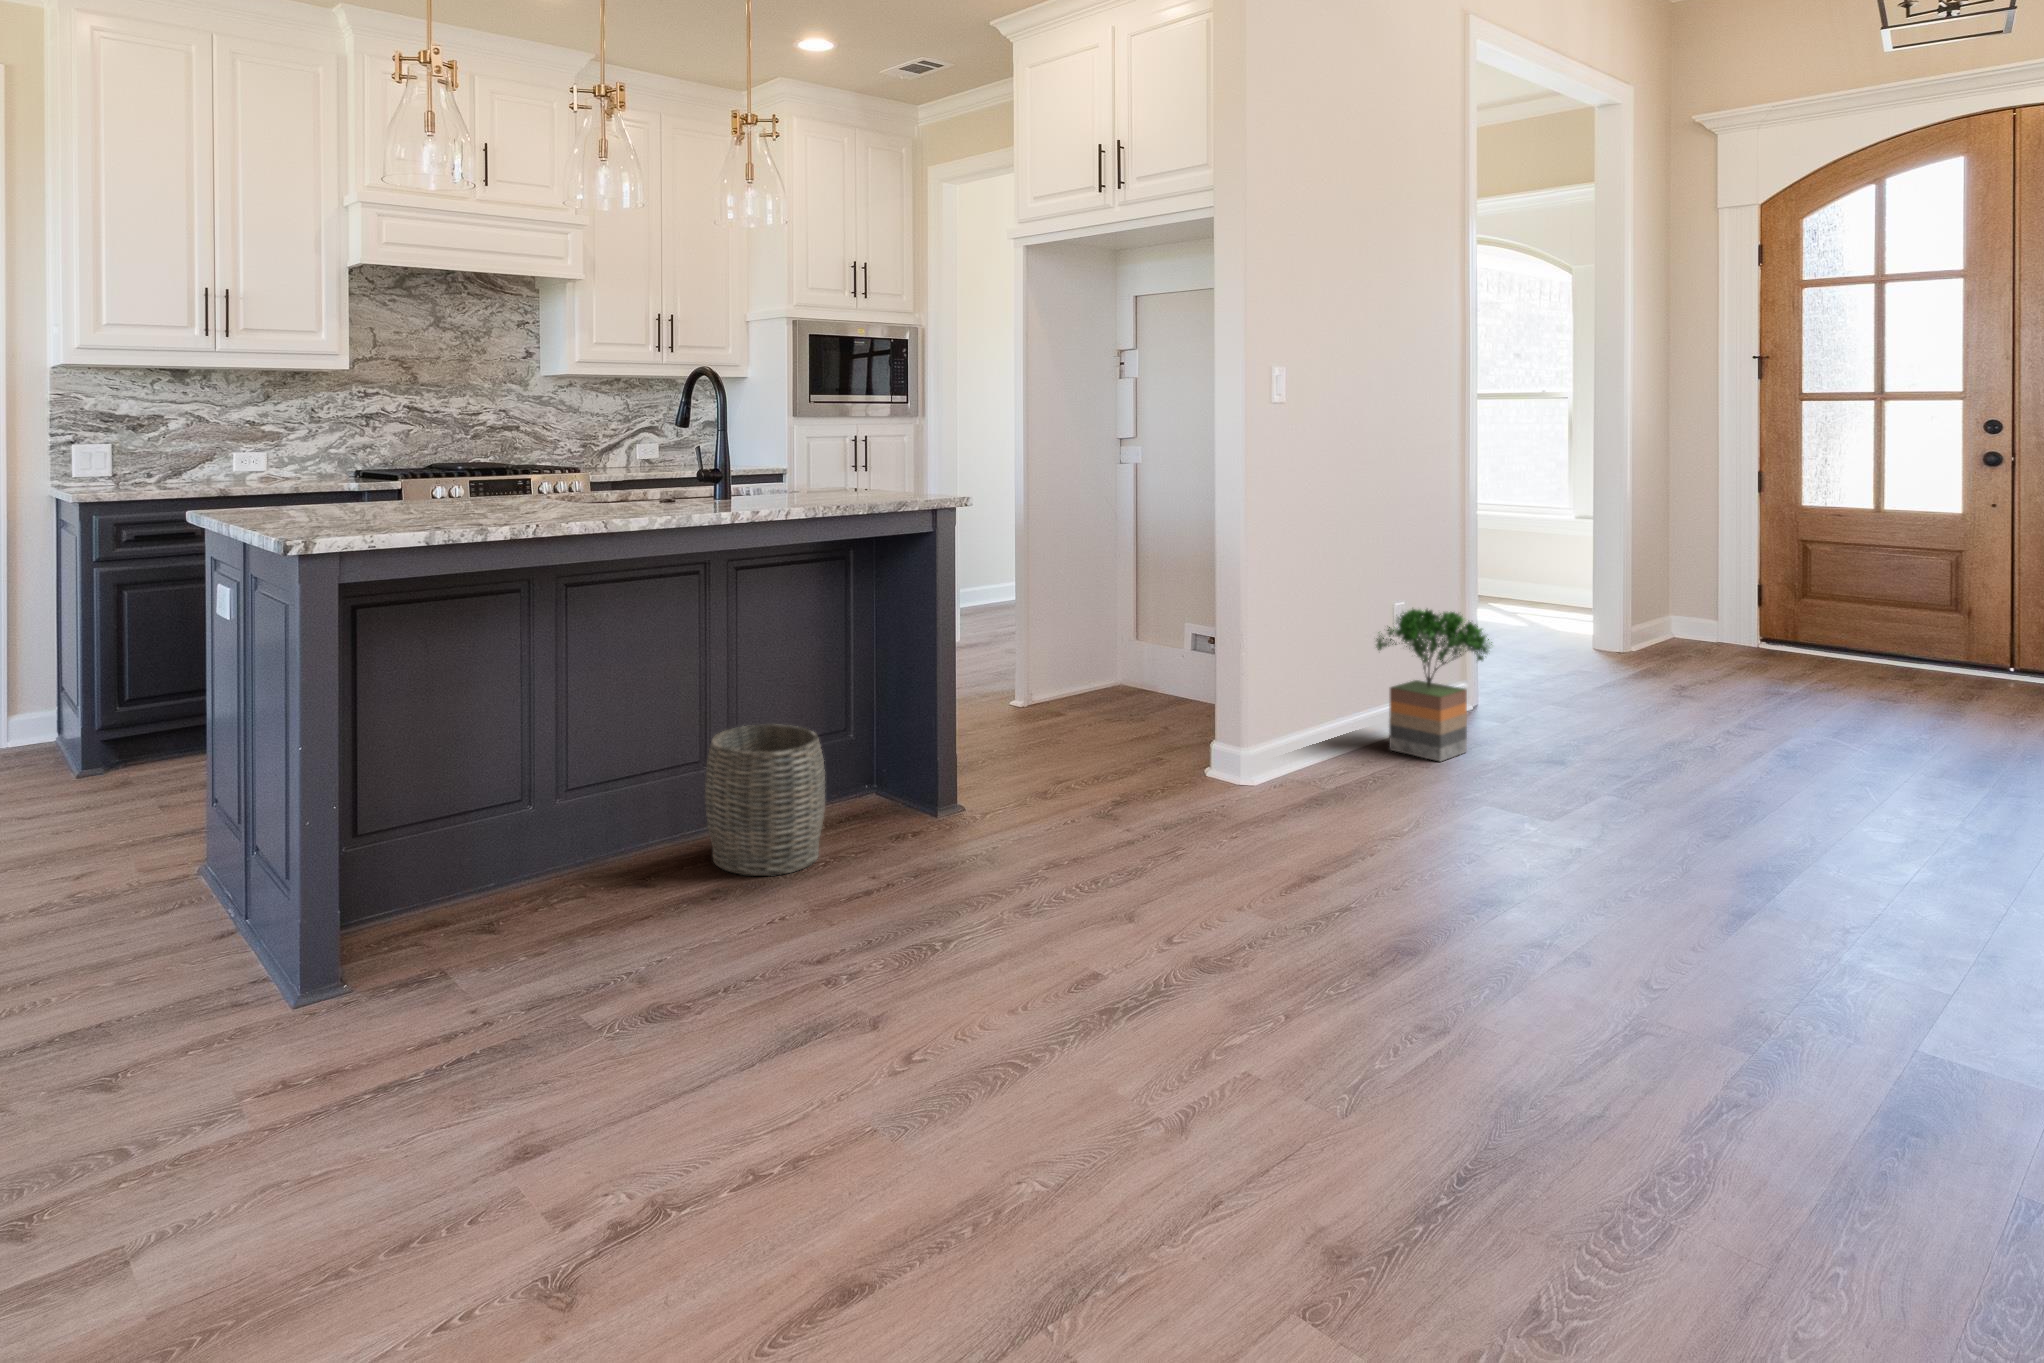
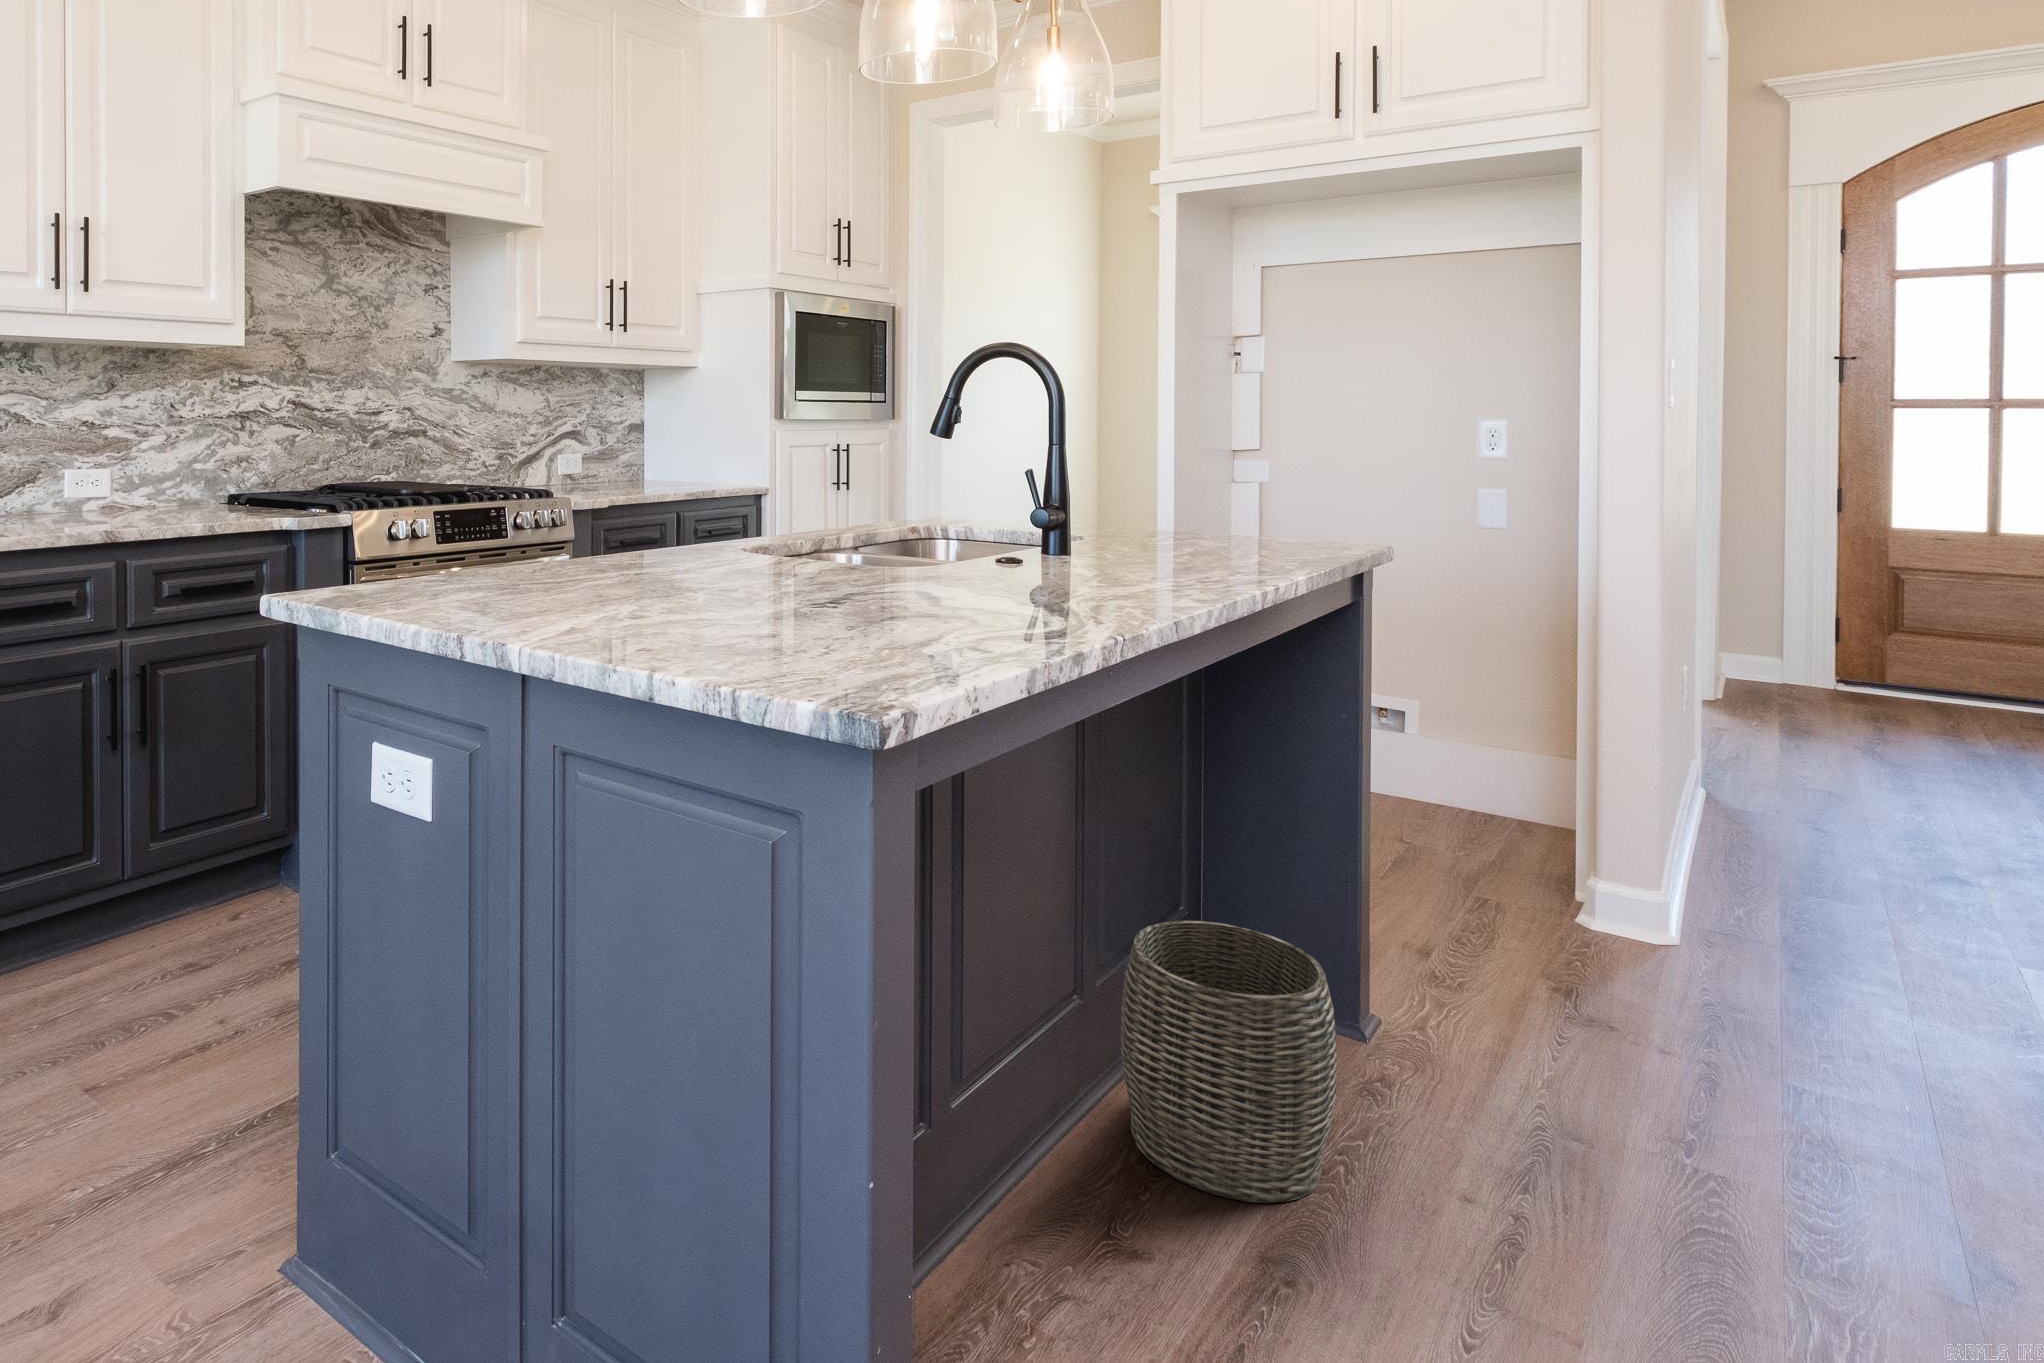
potted tree: present [1376,608,1492,761] -> none [1680,677,1863,884]

